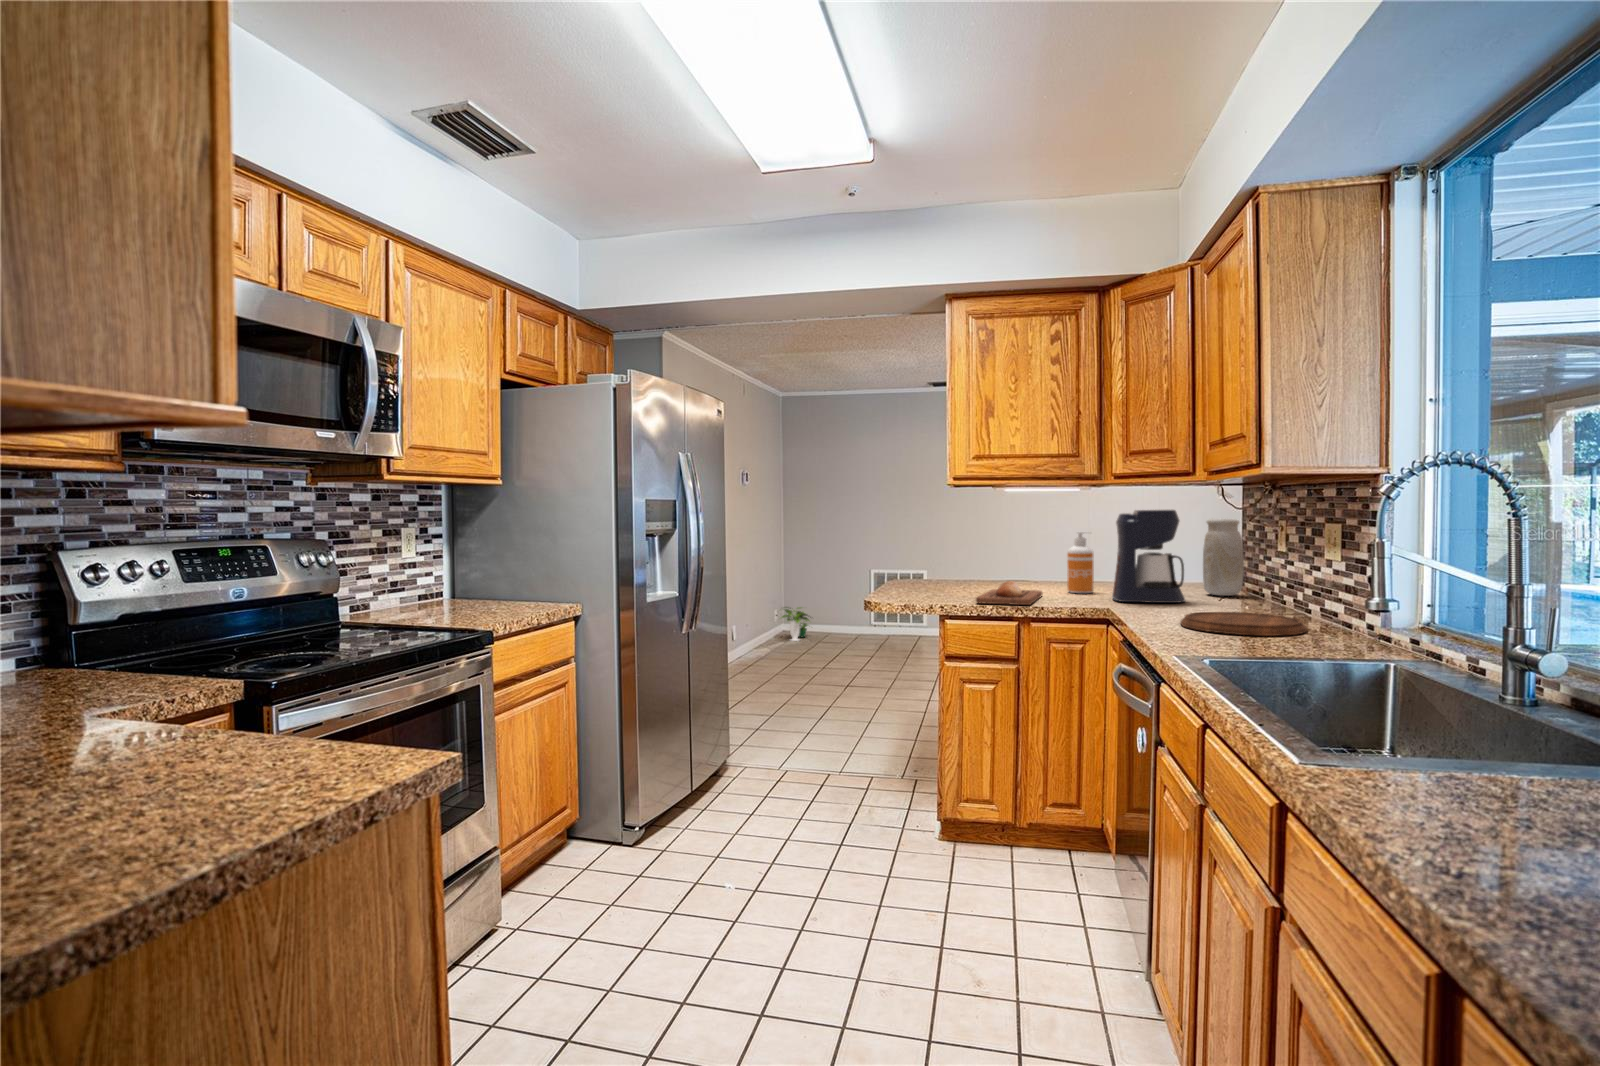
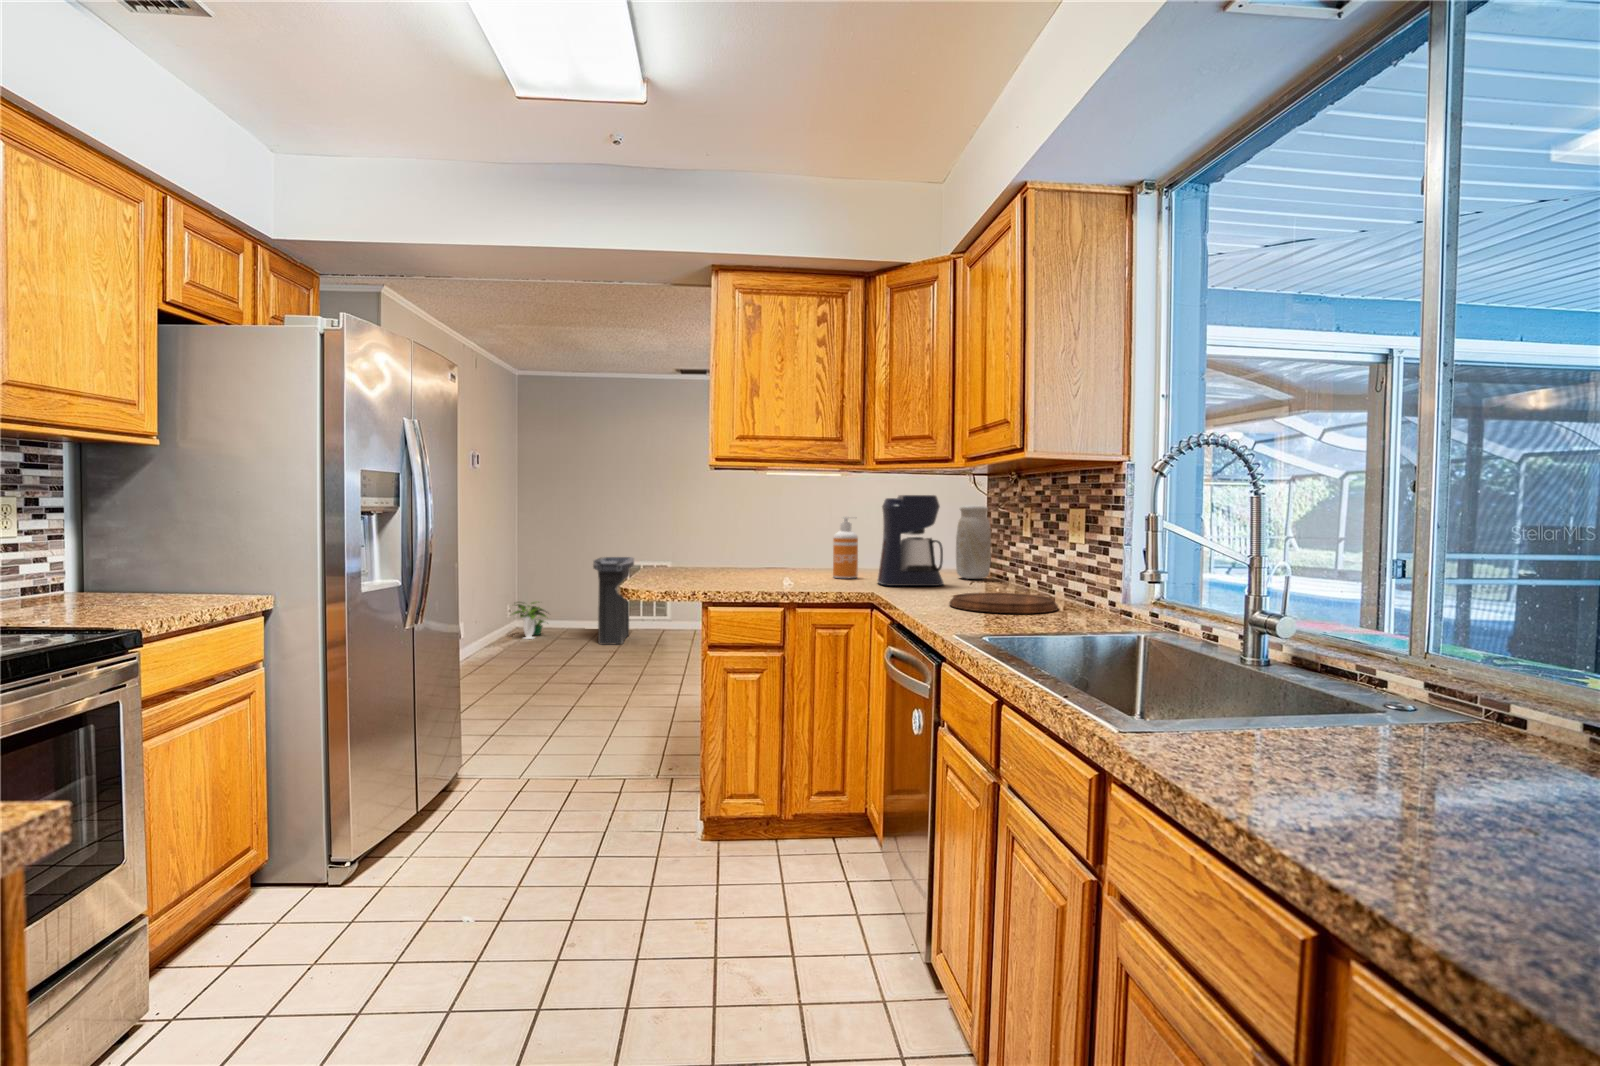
trash can: none [850,566,888,649] -> present [593,557,634,645]
bread loaf: present [976,581,1042,605] -> none [747,566,810,590]

